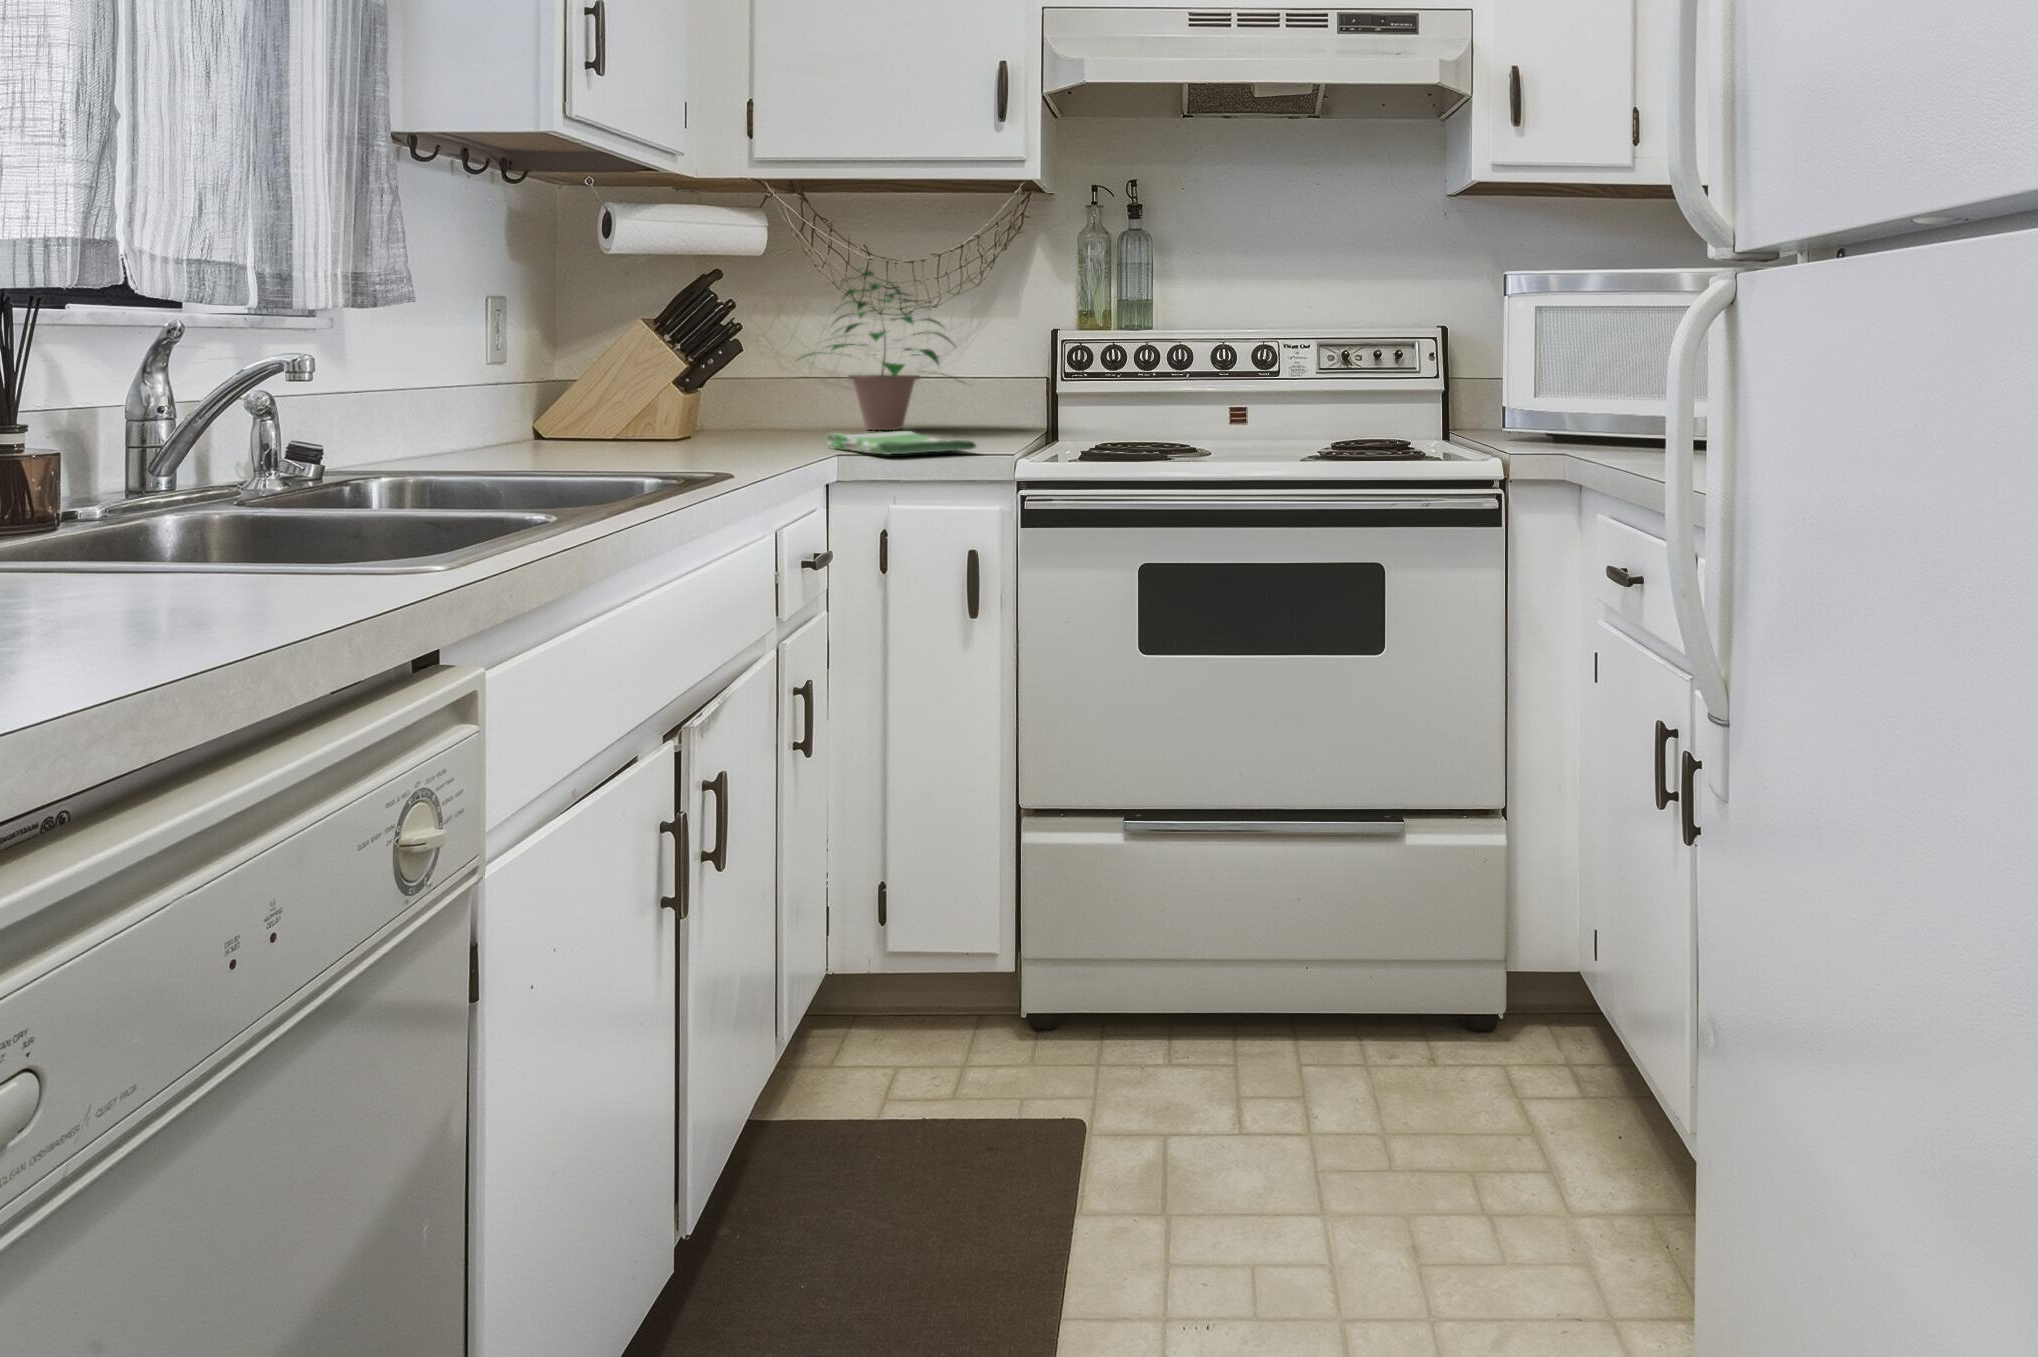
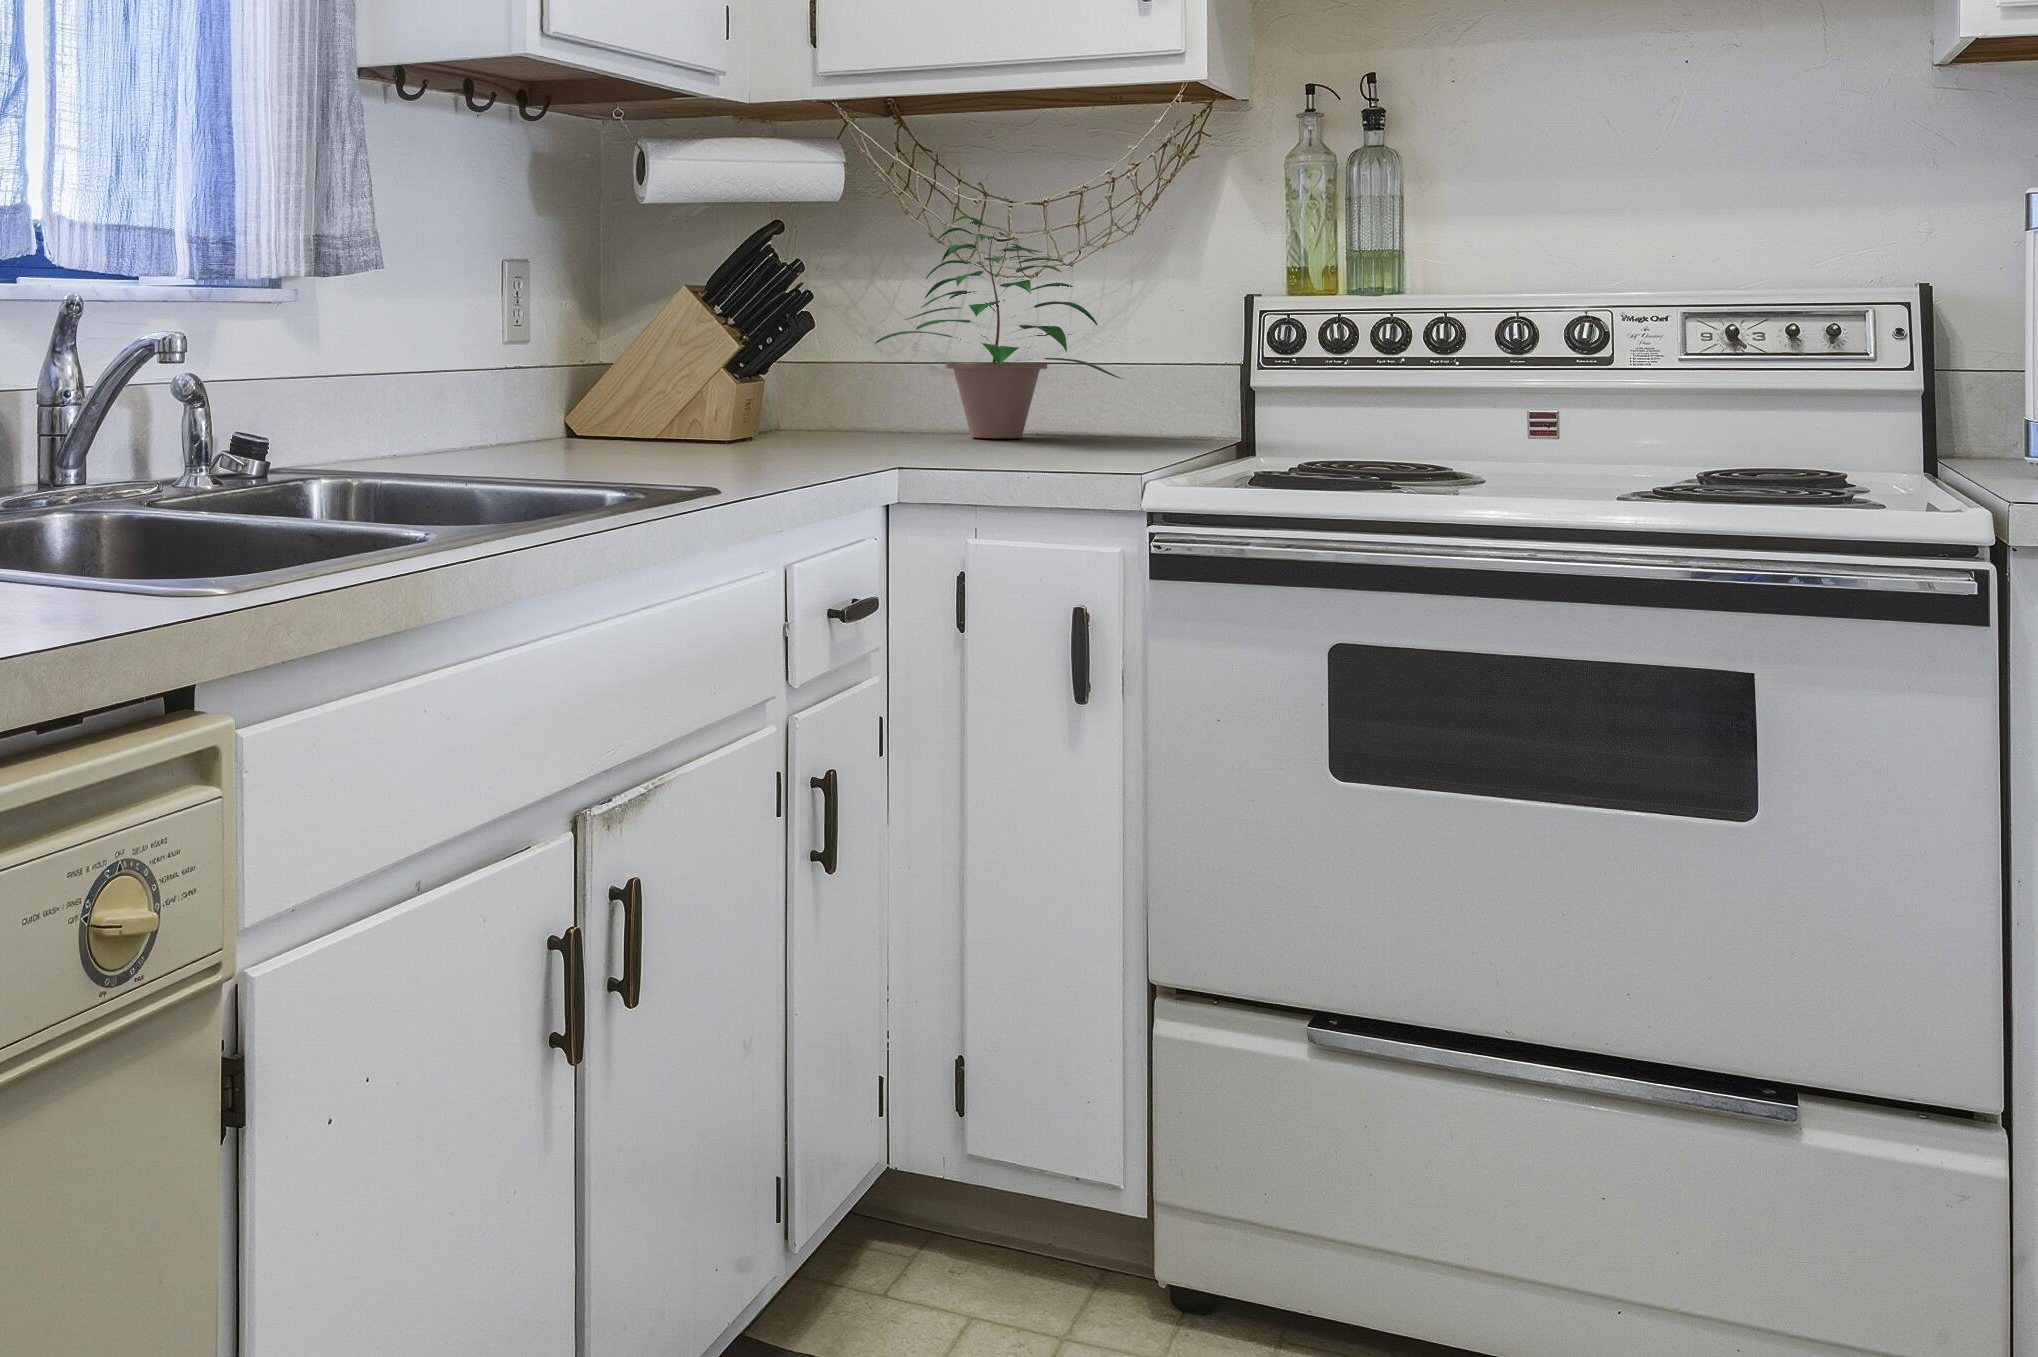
dish towel: present [827,431,976,454] -> none [890,440,1090,471]

